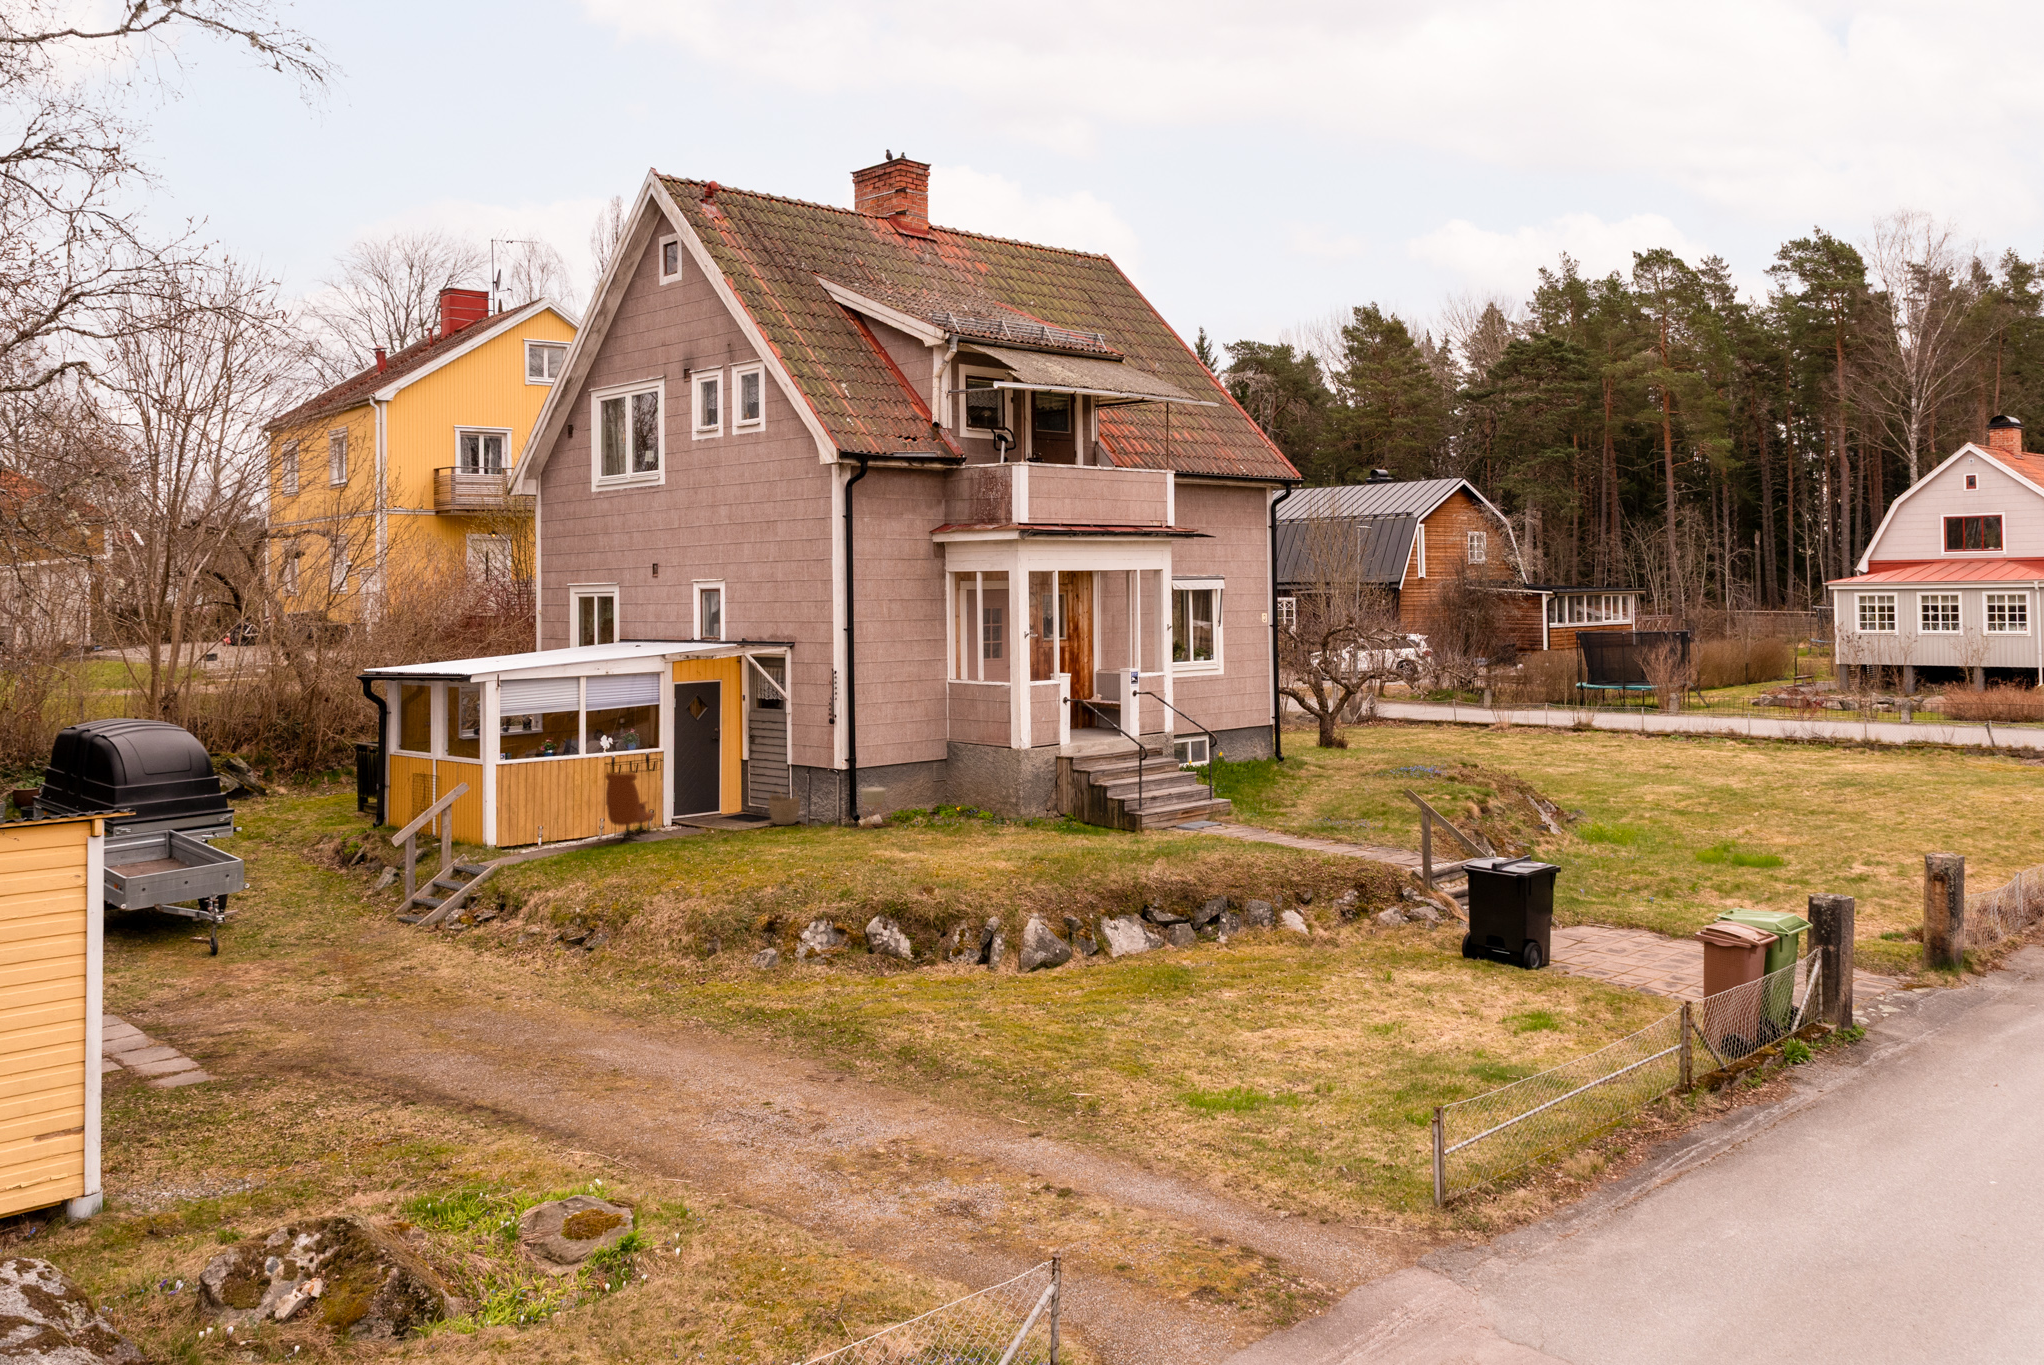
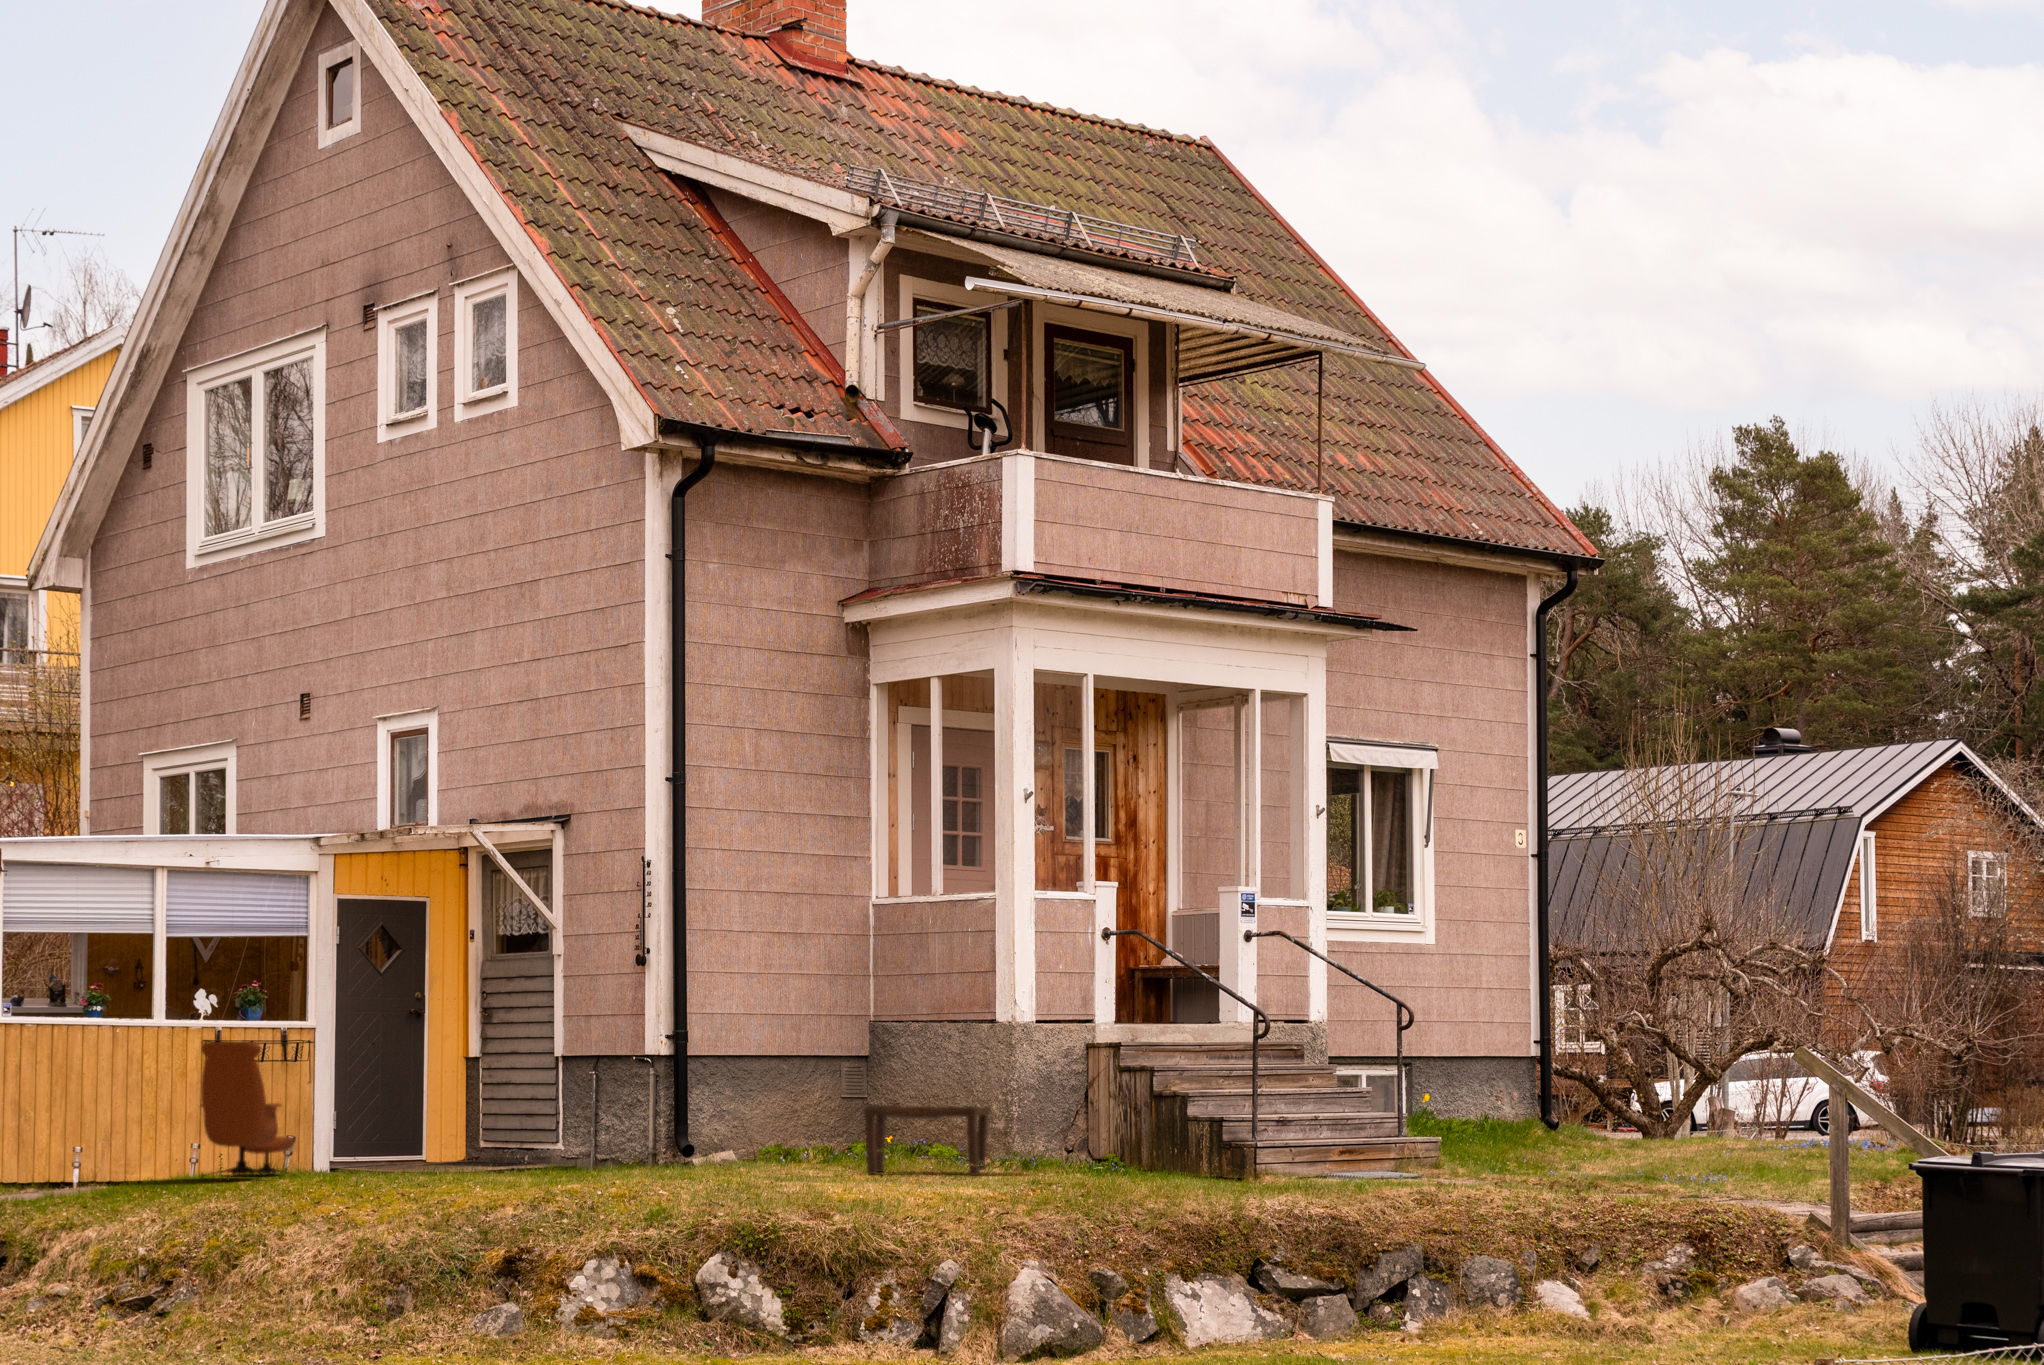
planter: present [861,787,887,827] -> none [697,1099,752,1175]
bench: none [944,789,1007,826] -> present [863,1105,991,1175]
woven basket: present [768,791,800,825] -> none [515,1099,577,1172]

